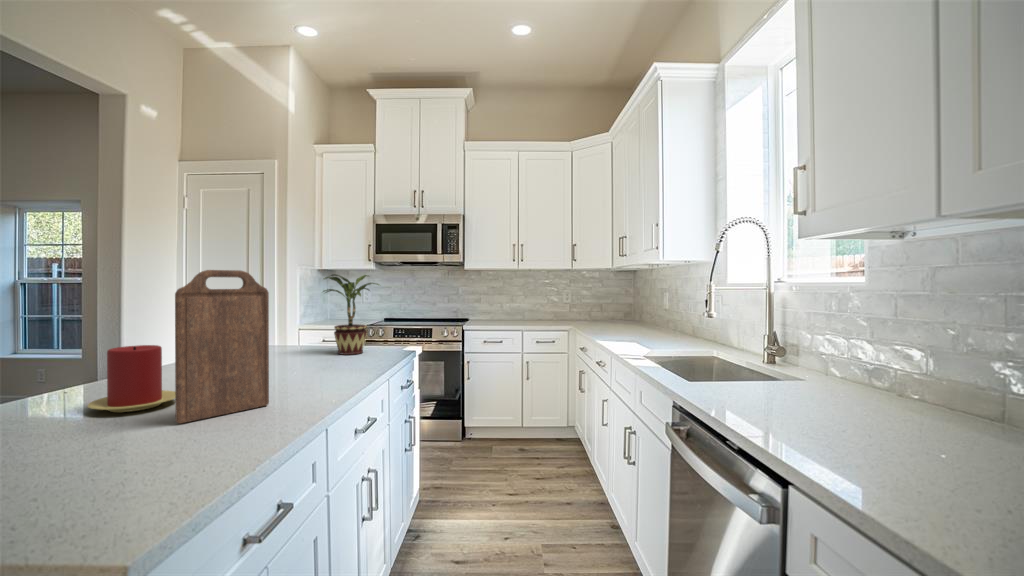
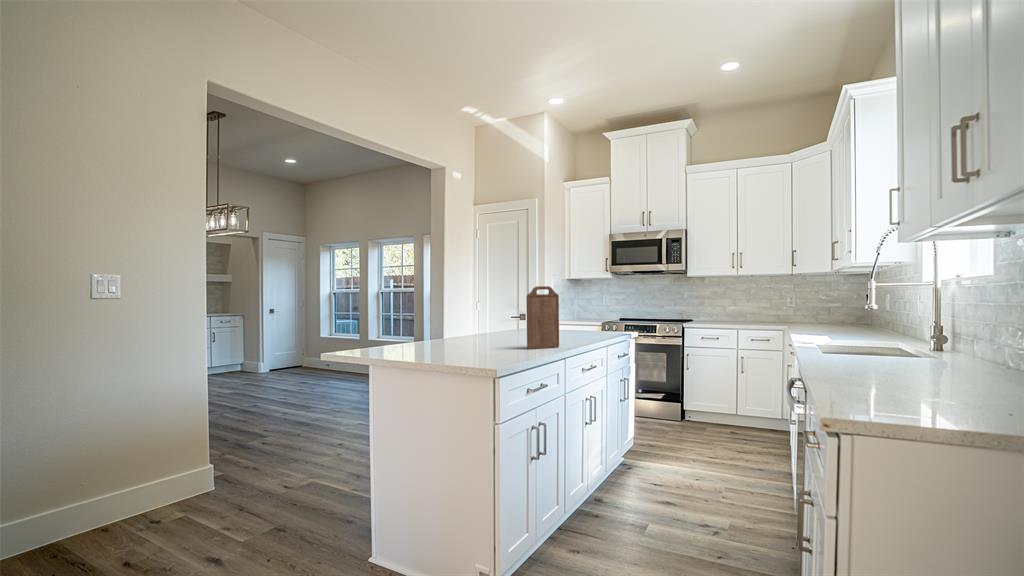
potted plant: present [323,274,379,355] -> none [576,285,611,335]
candle: present [88,345,175,412] -> none [491,320,521,346]

